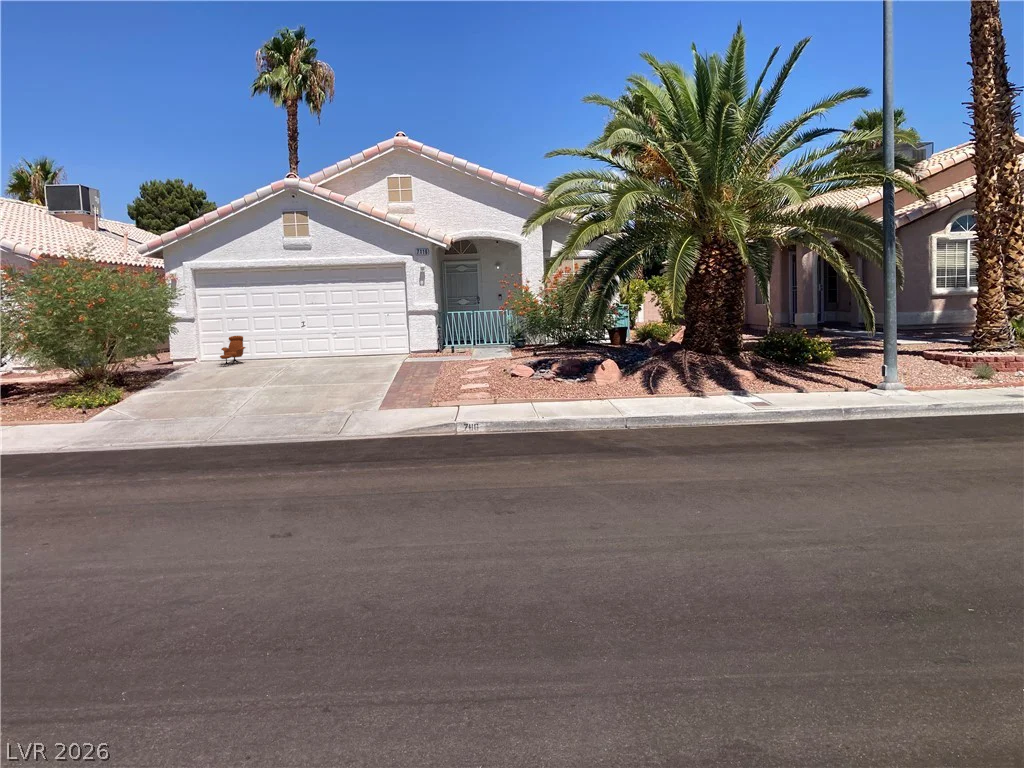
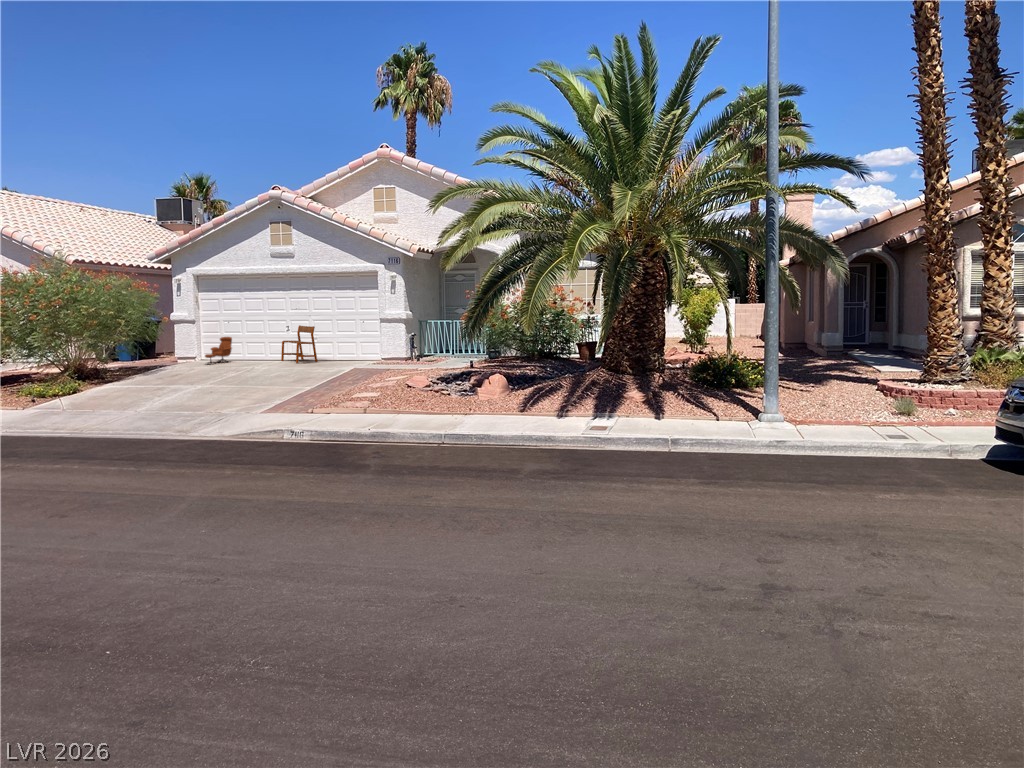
bench: none [302,321,346,361] -> present [281,325,317,363]

